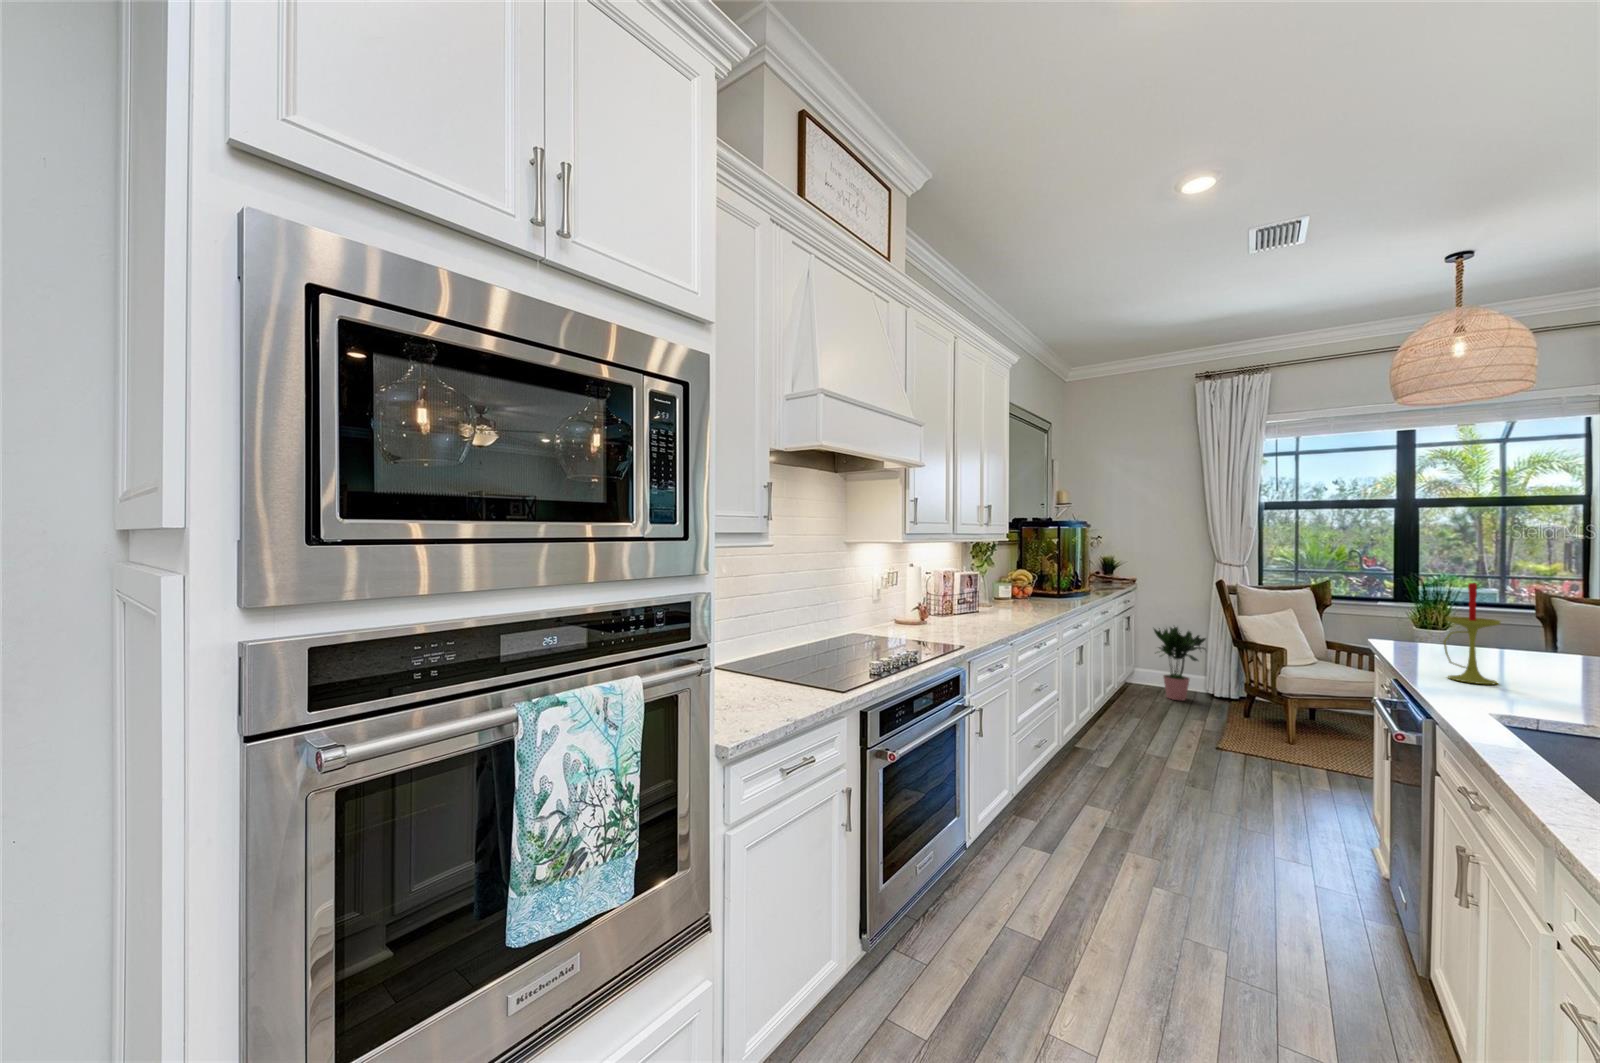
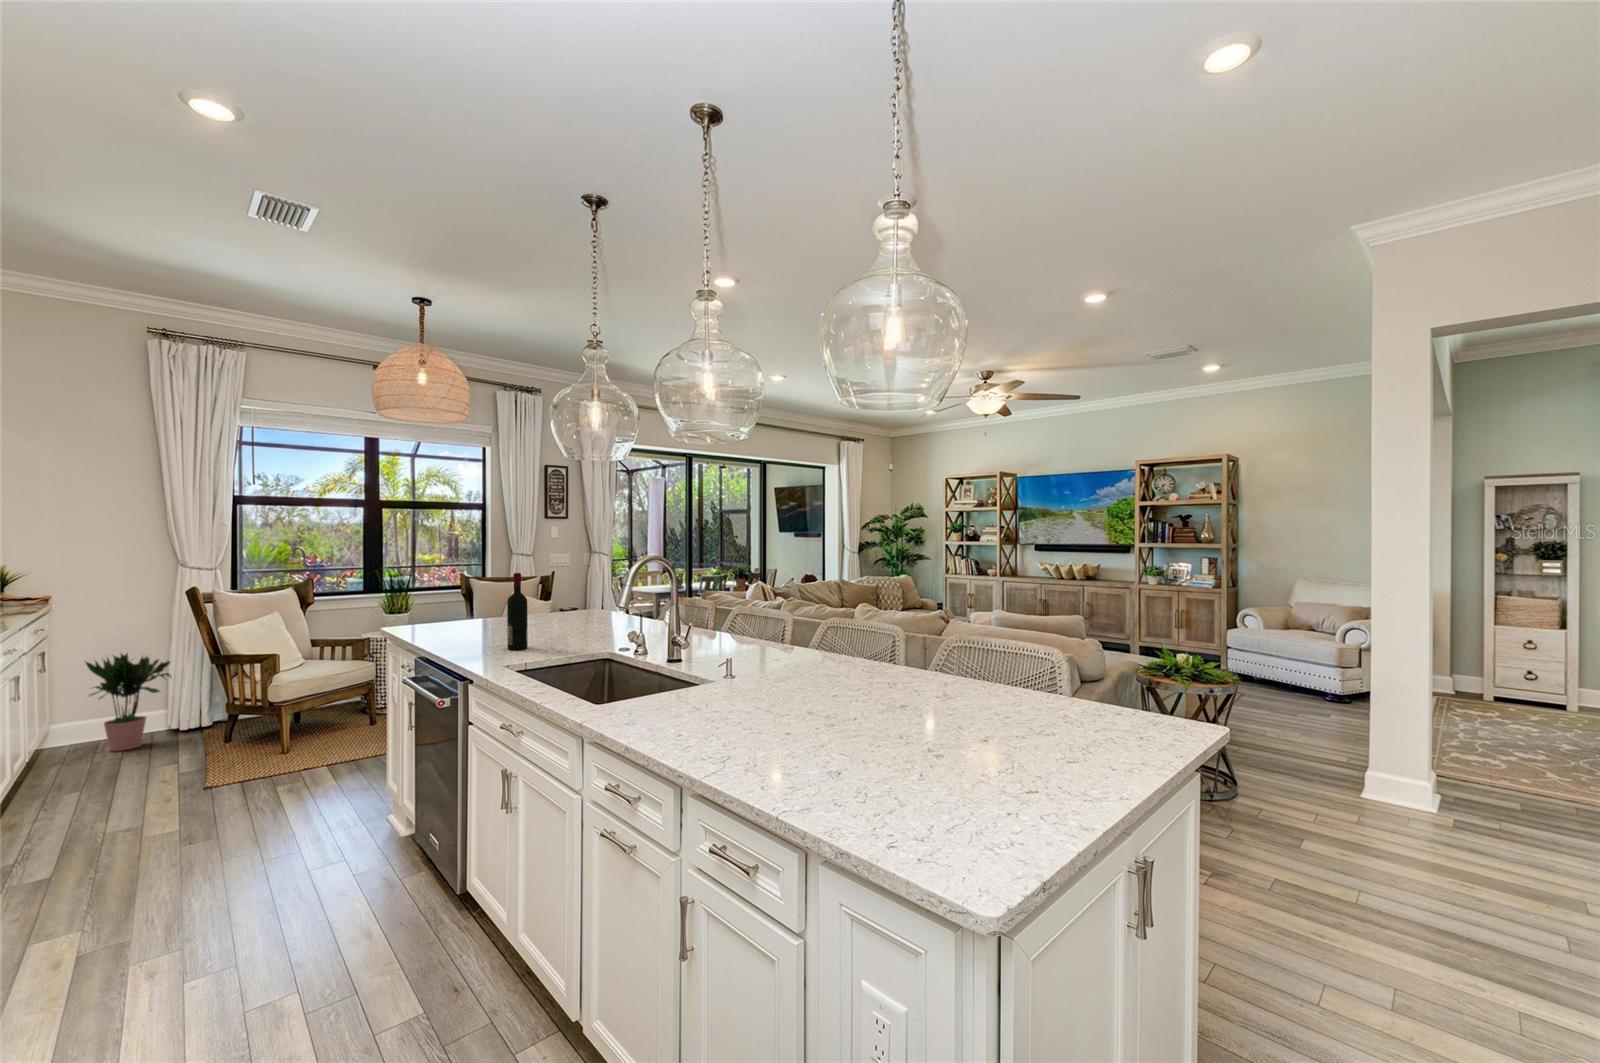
candle: present [1444,583,1500,684] -> none [462,566,496,647]
wine bottle: none [1514,593,1554,700] -> present [507,573,528,650]

